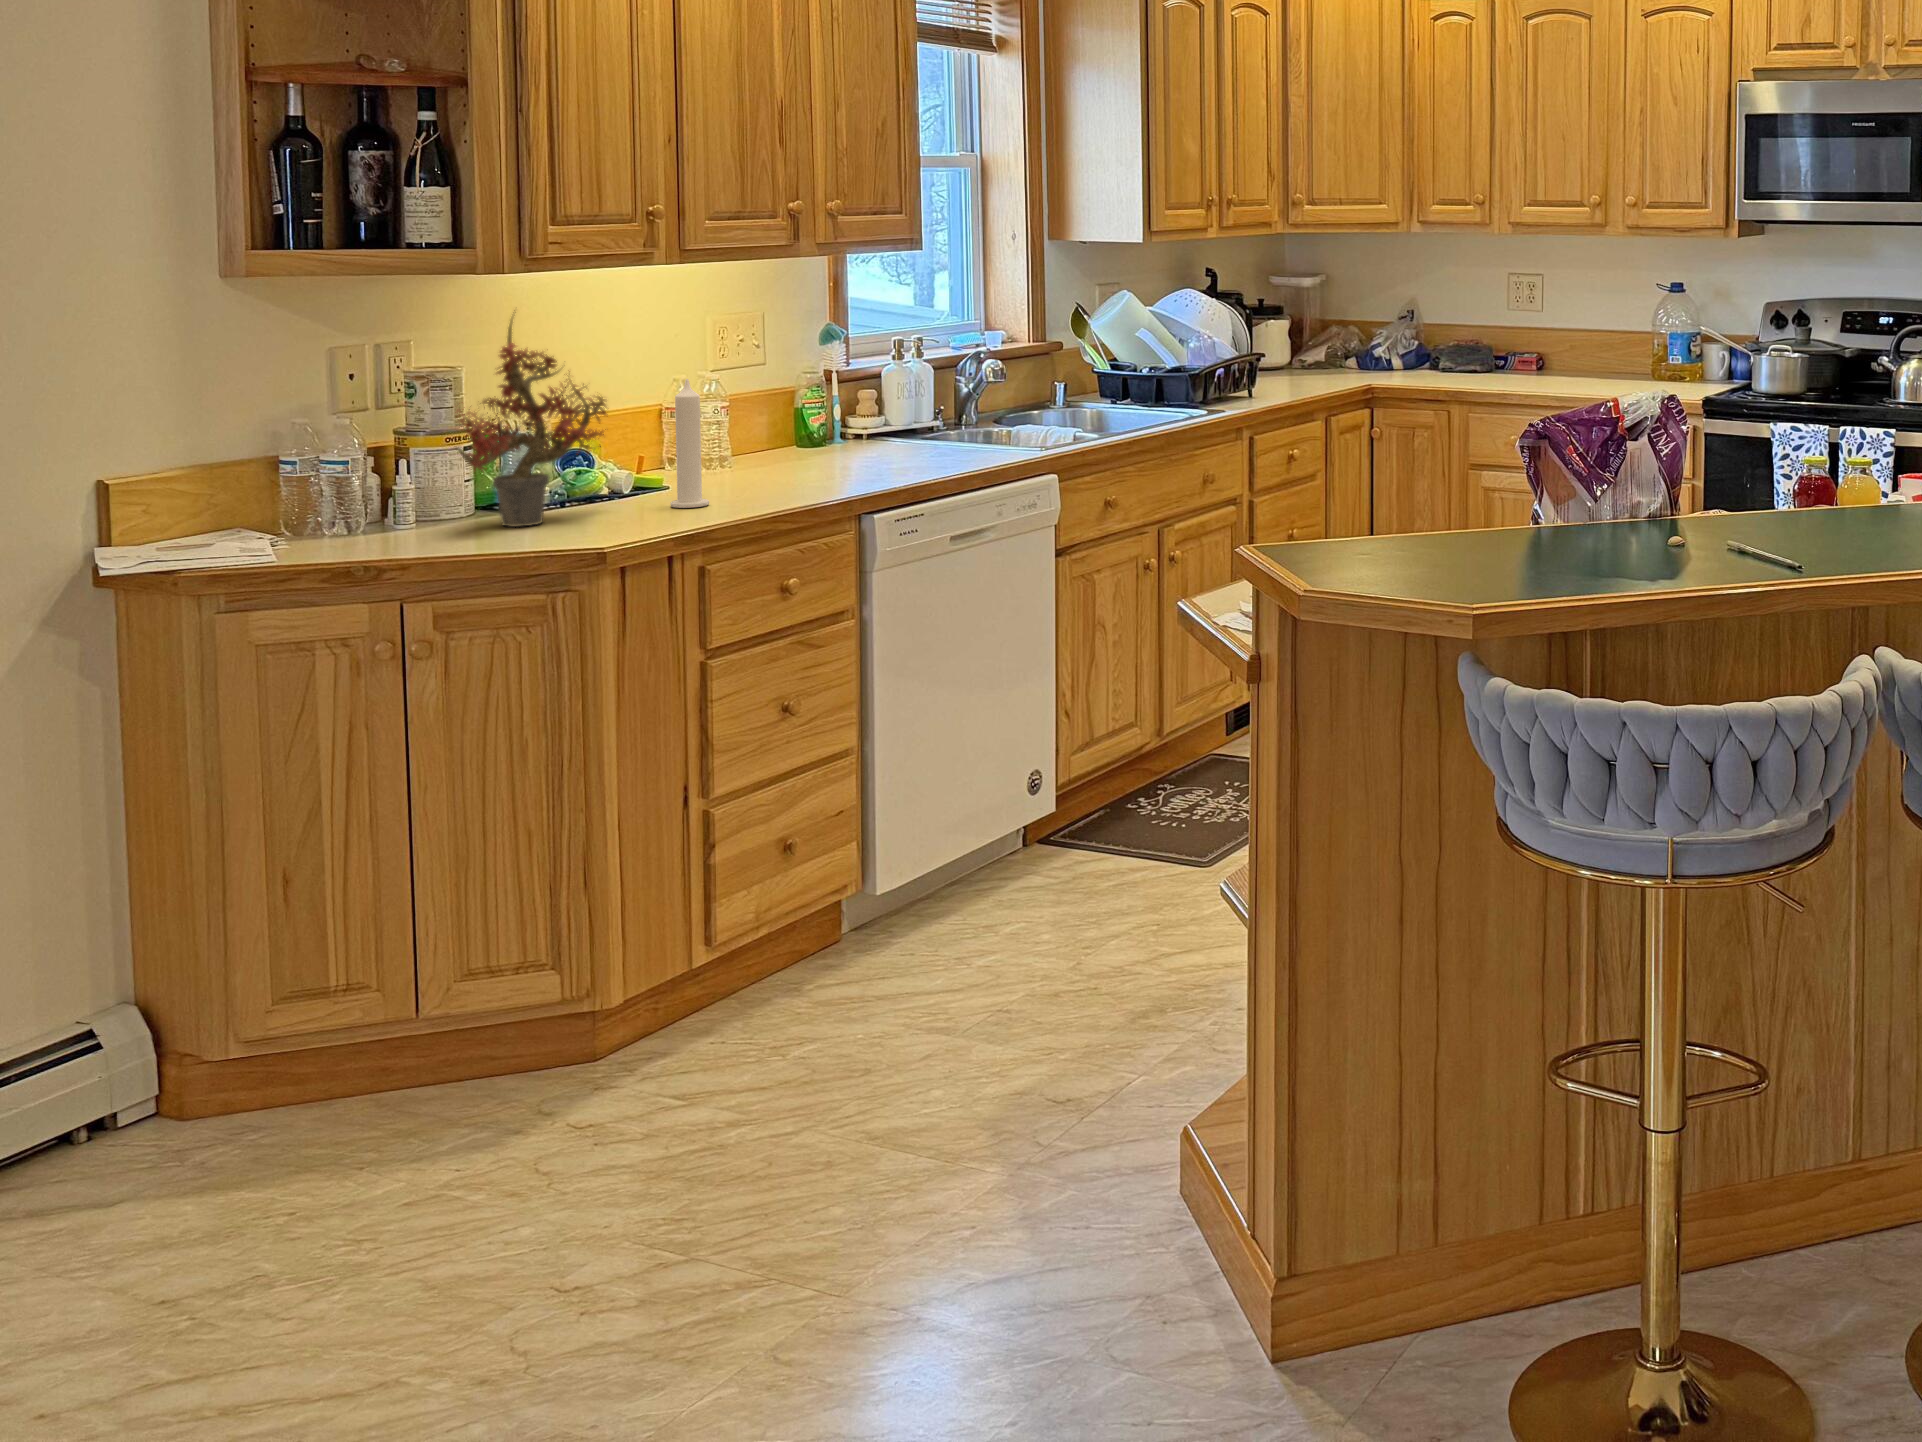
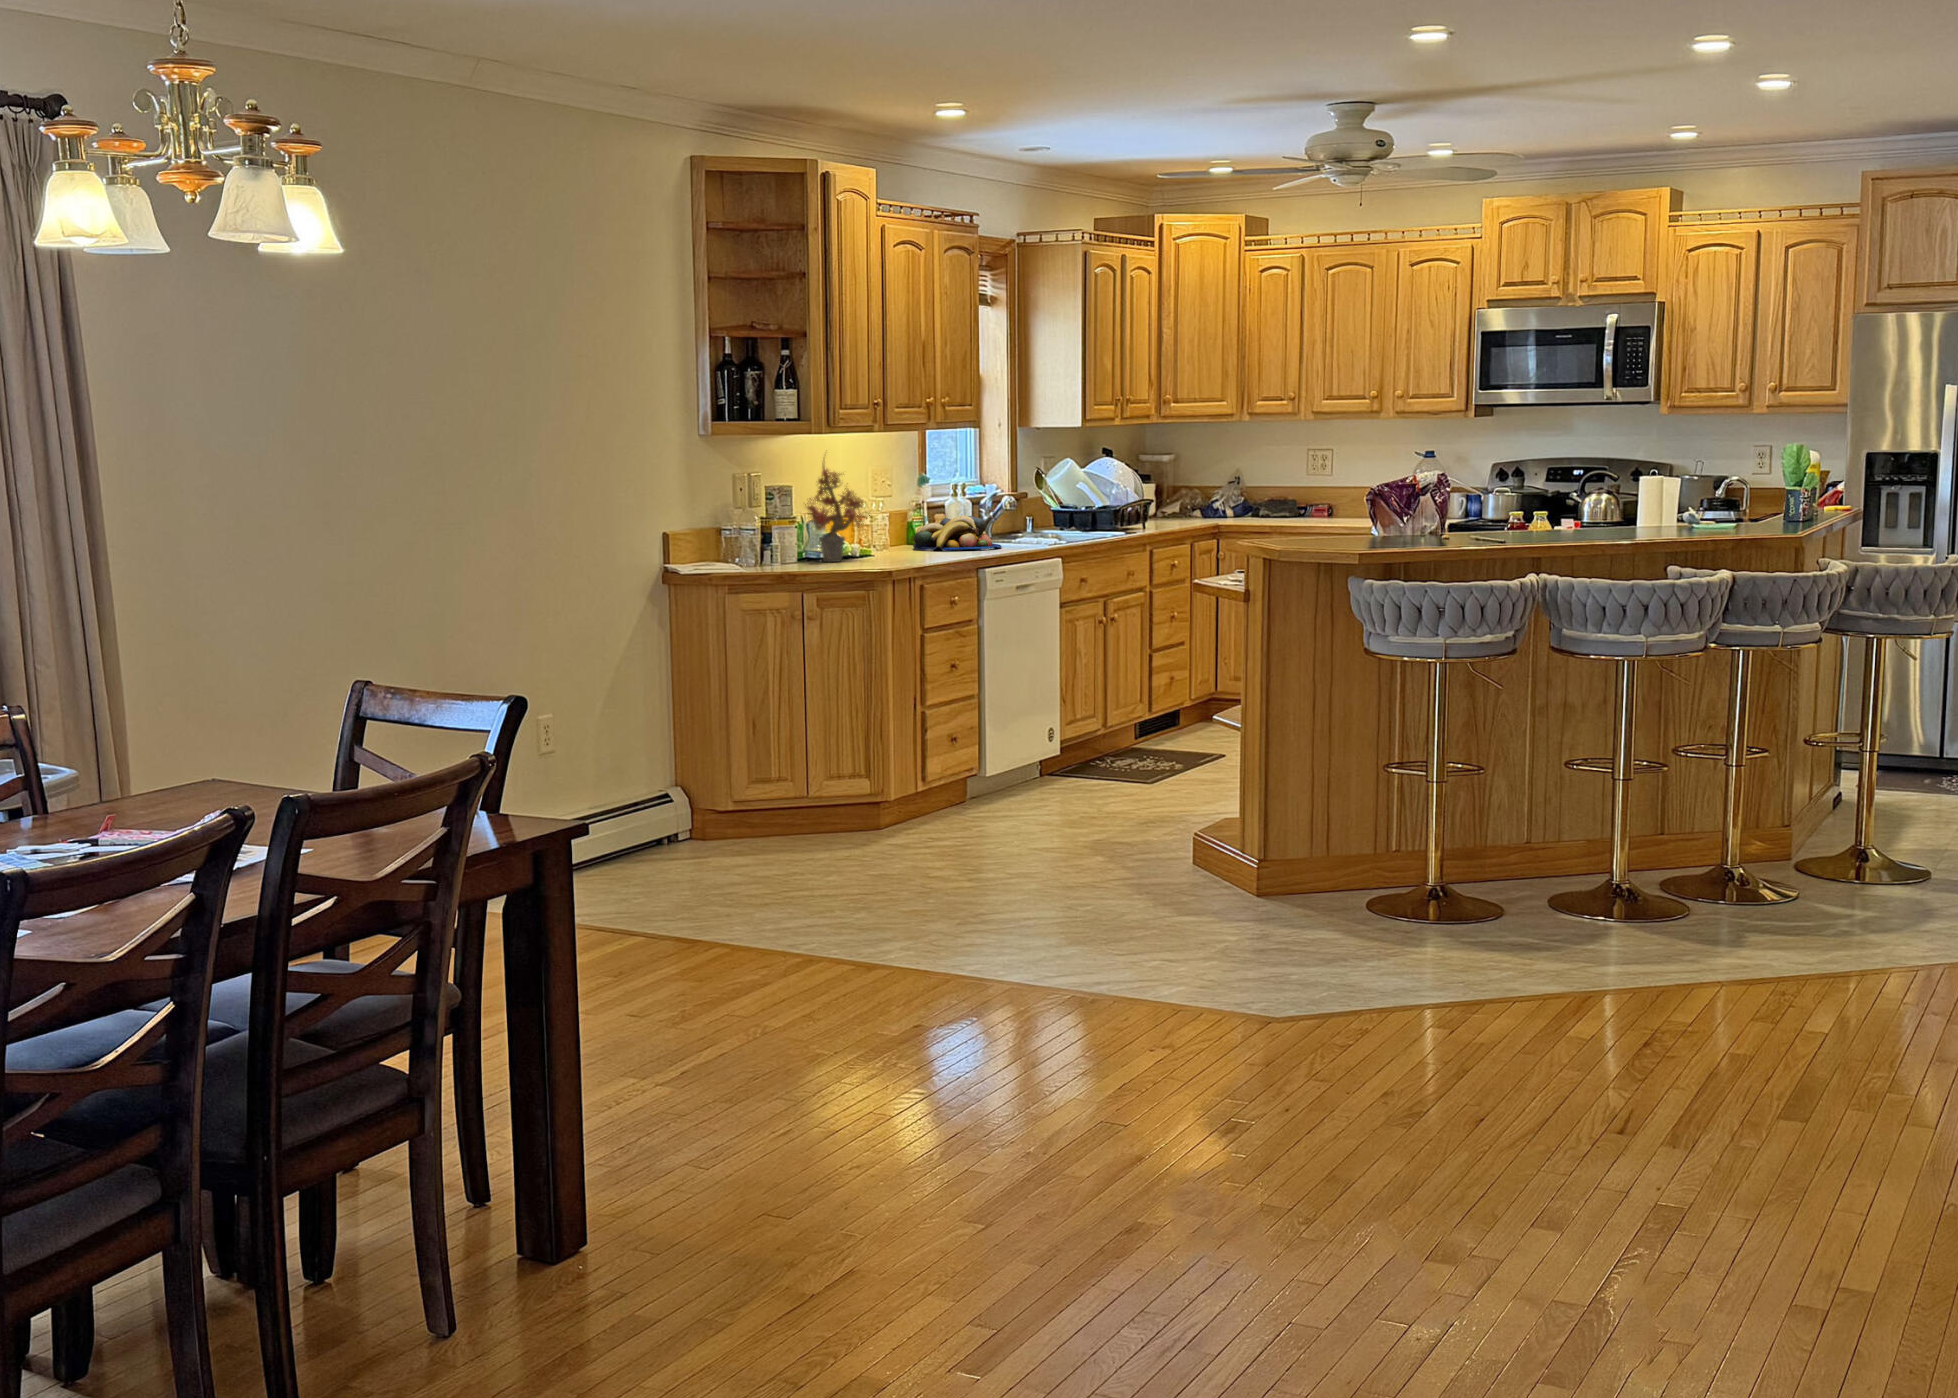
candle: present [670,379,709,508] -> none [892,489,911,557]
fruit bowl: none [764,410,933,480] -> present [913,516,1002,551]

